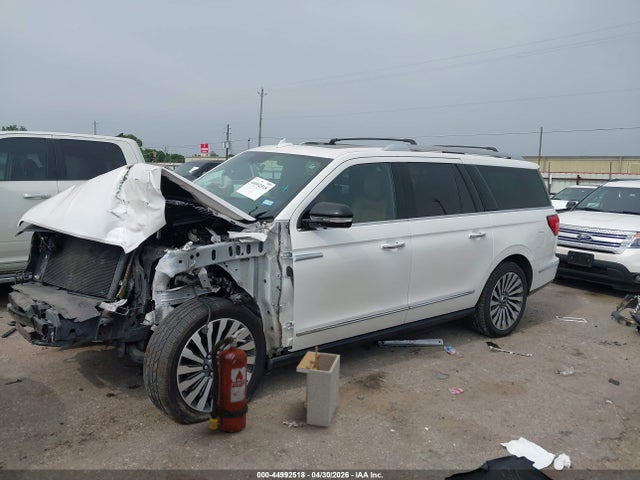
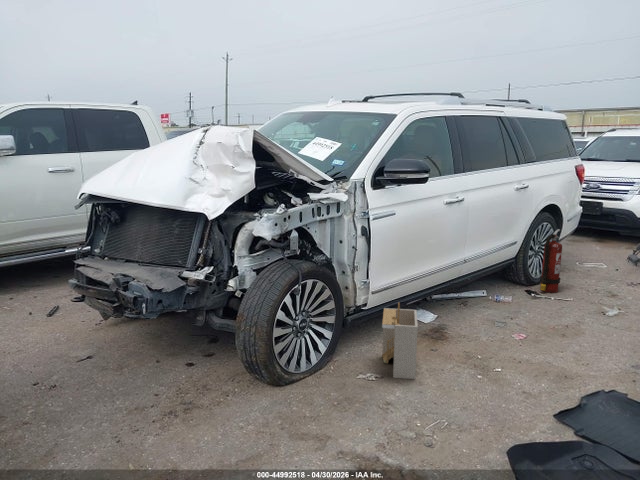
fire extinguisher: present [209,328,248,432] -> present [540,229,562,293]

